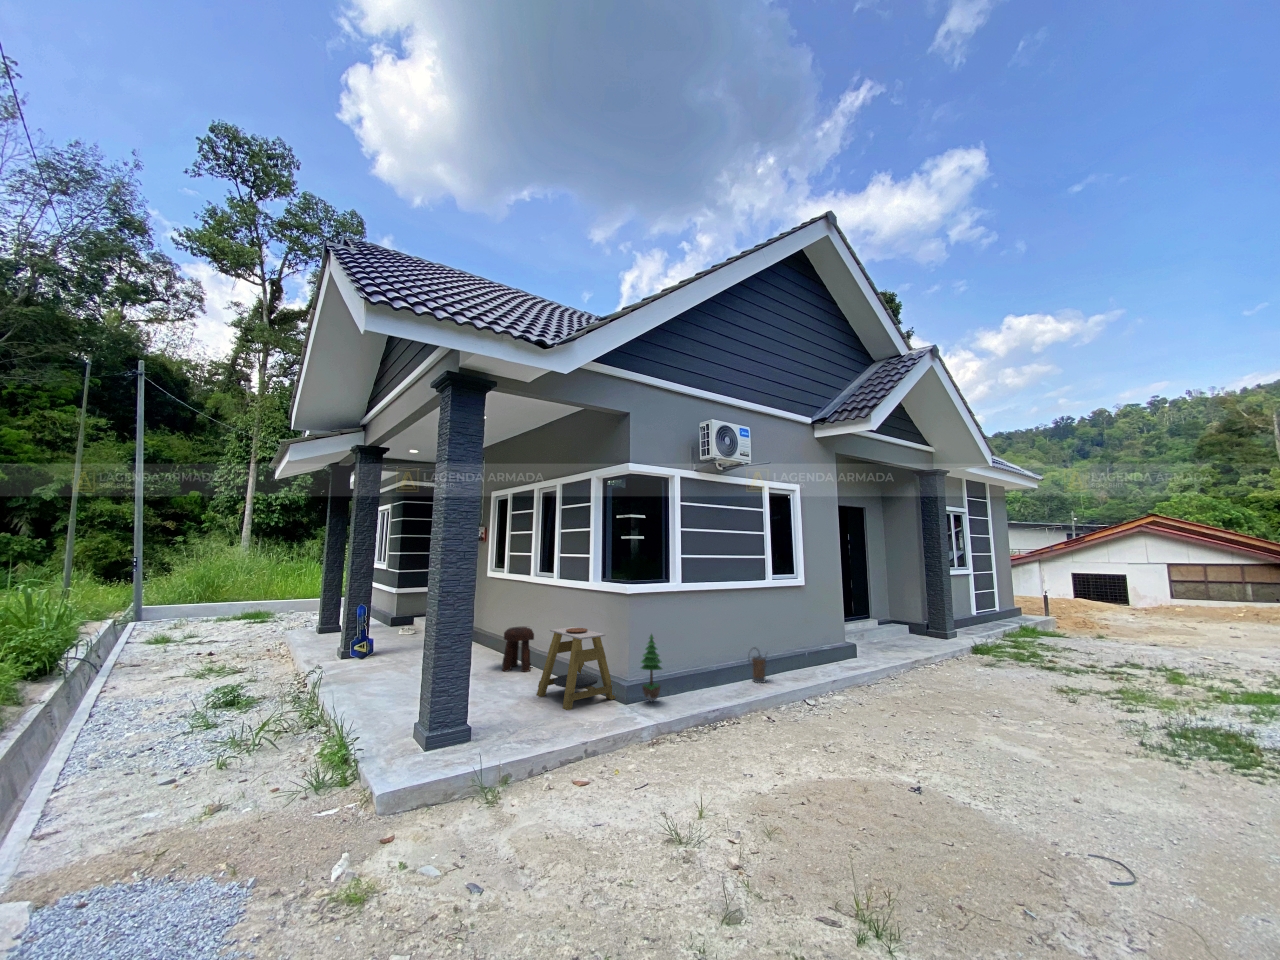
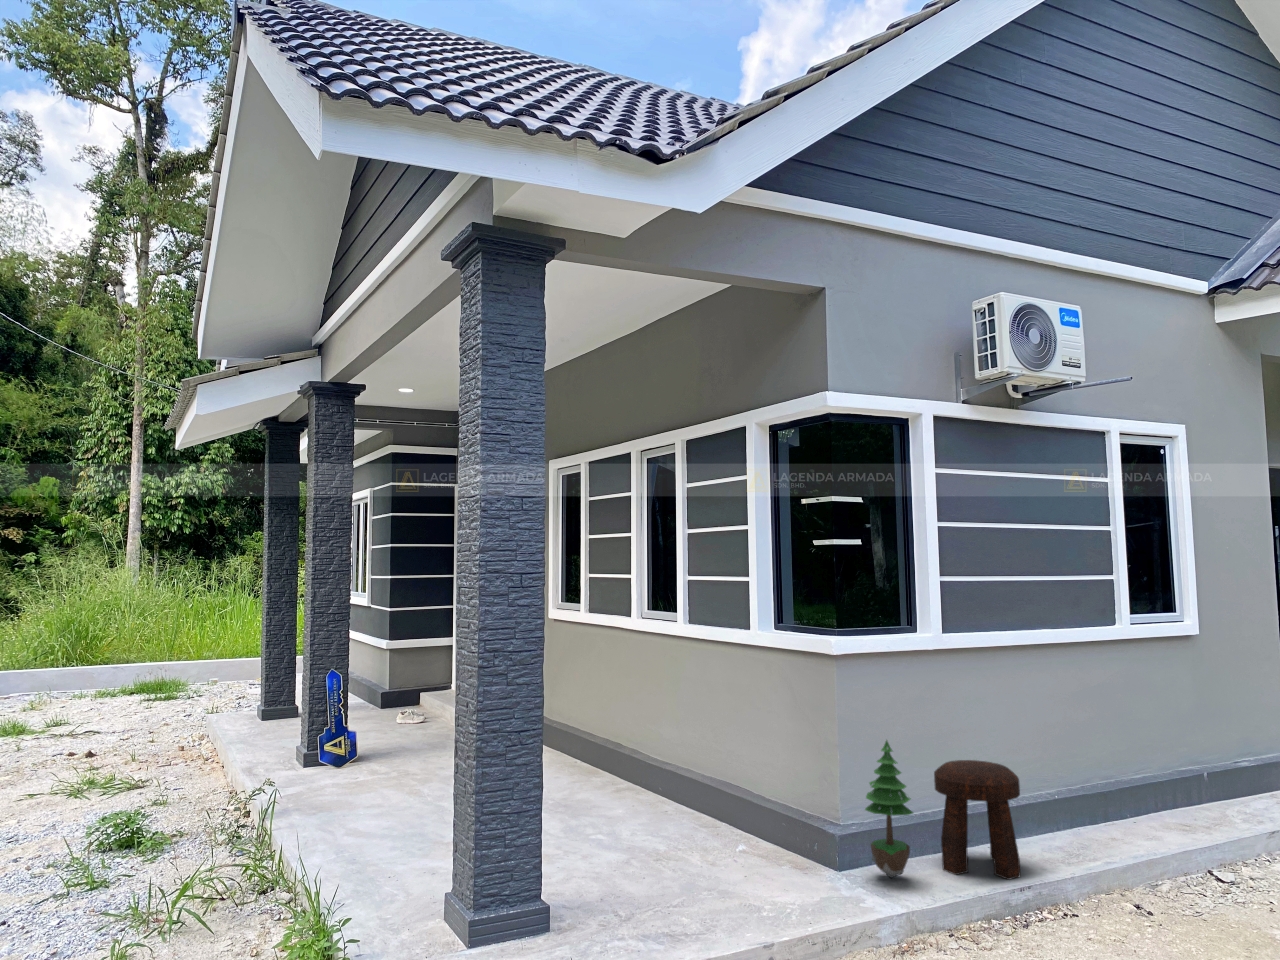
stool: present [502,626,534,672] -> present [934,760,1020,880]
side table: present [537,627,615,710] -> none [657,722,815,889]
watering can: present [748,647,766,683] -> none [1088,772,1130,846]

